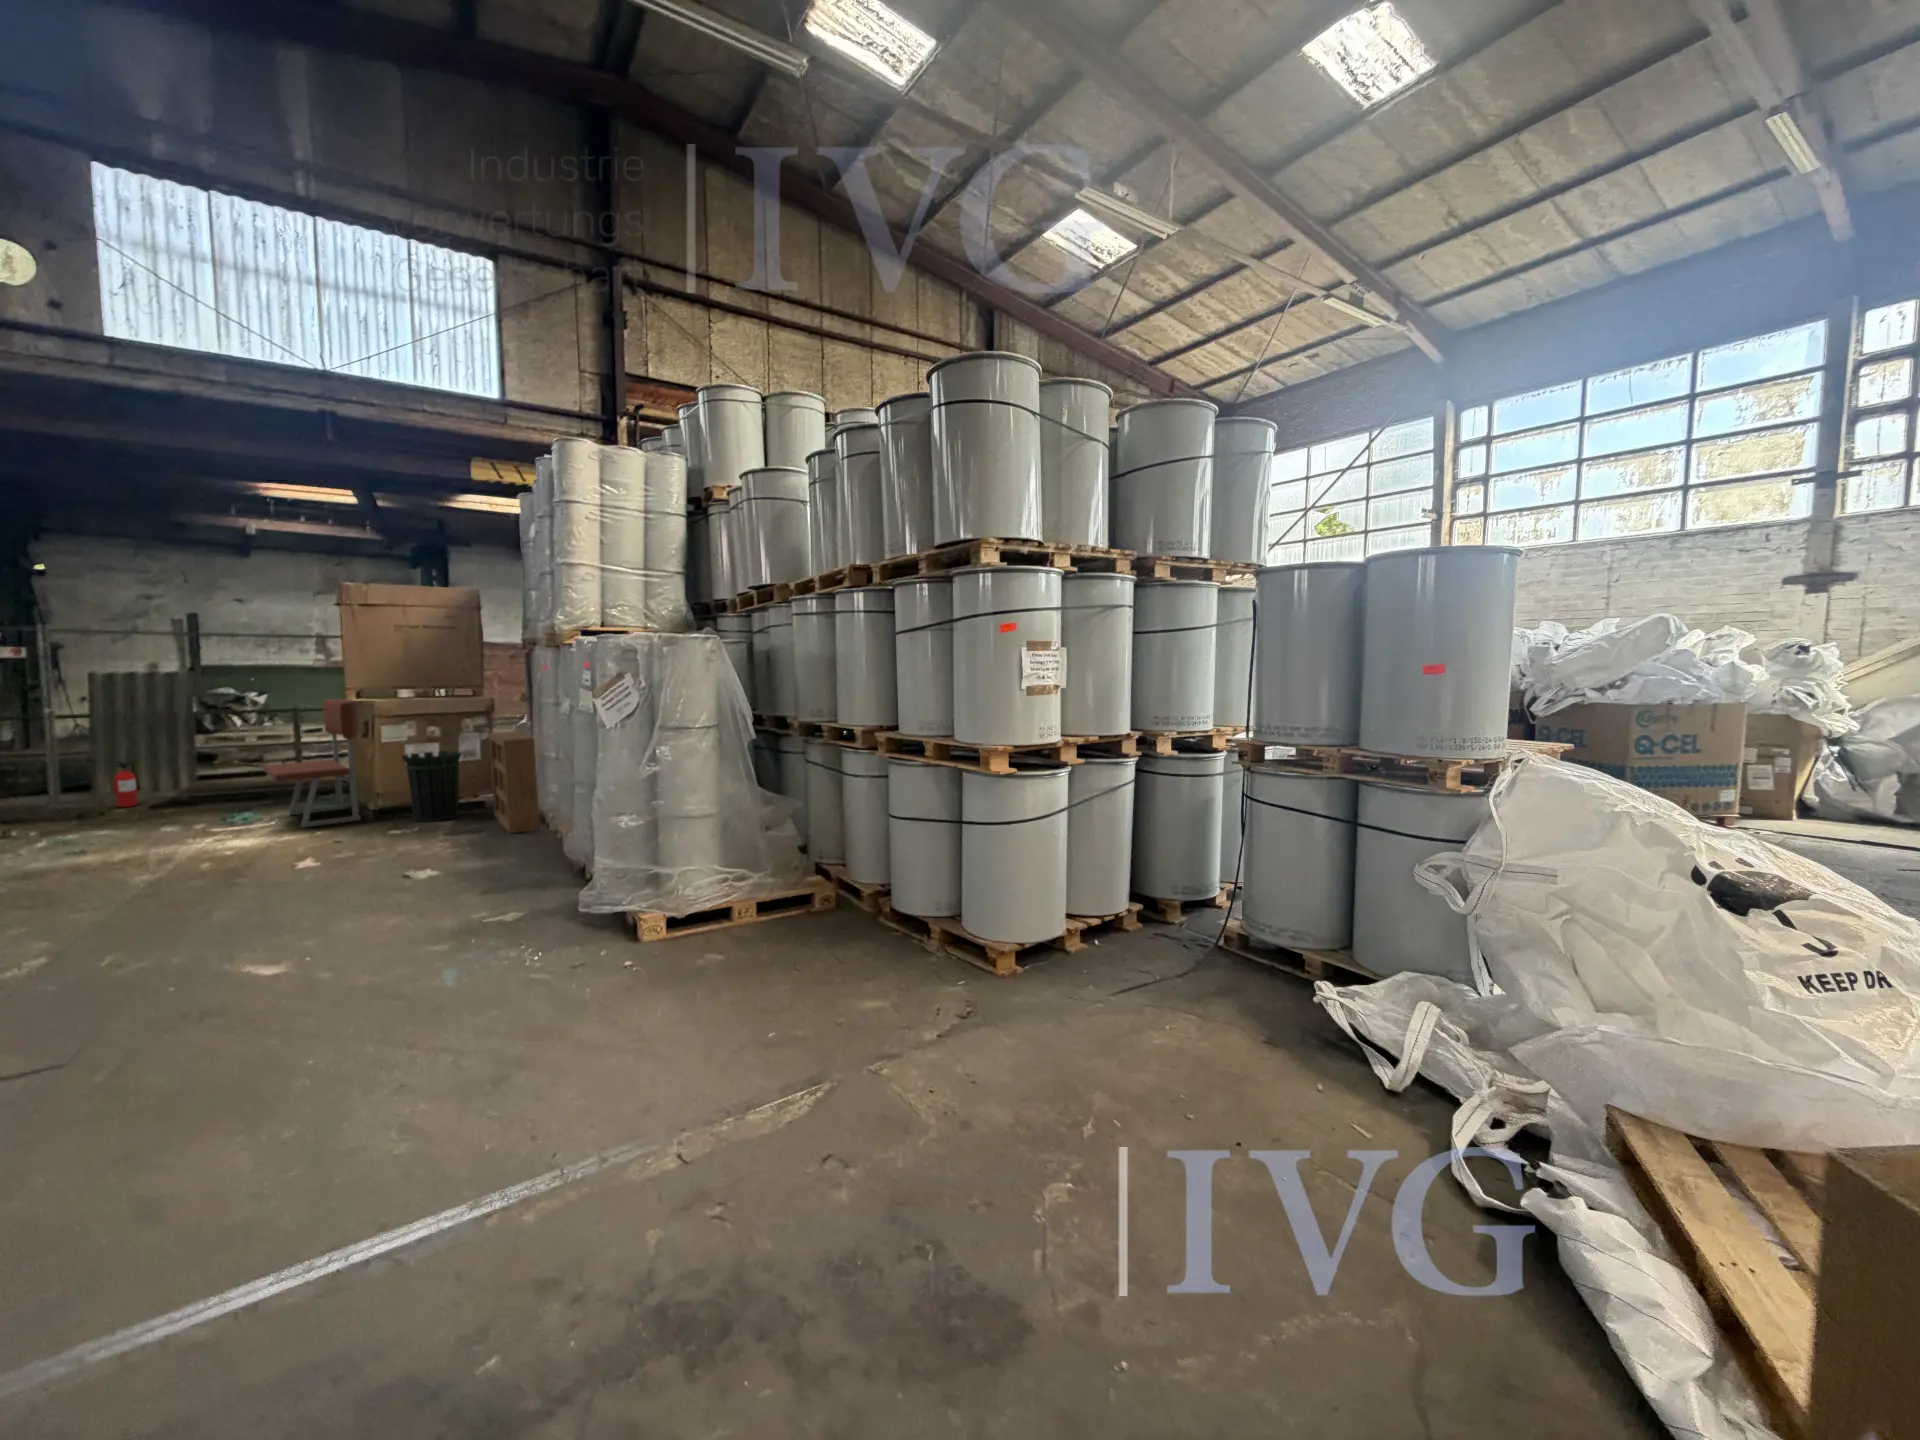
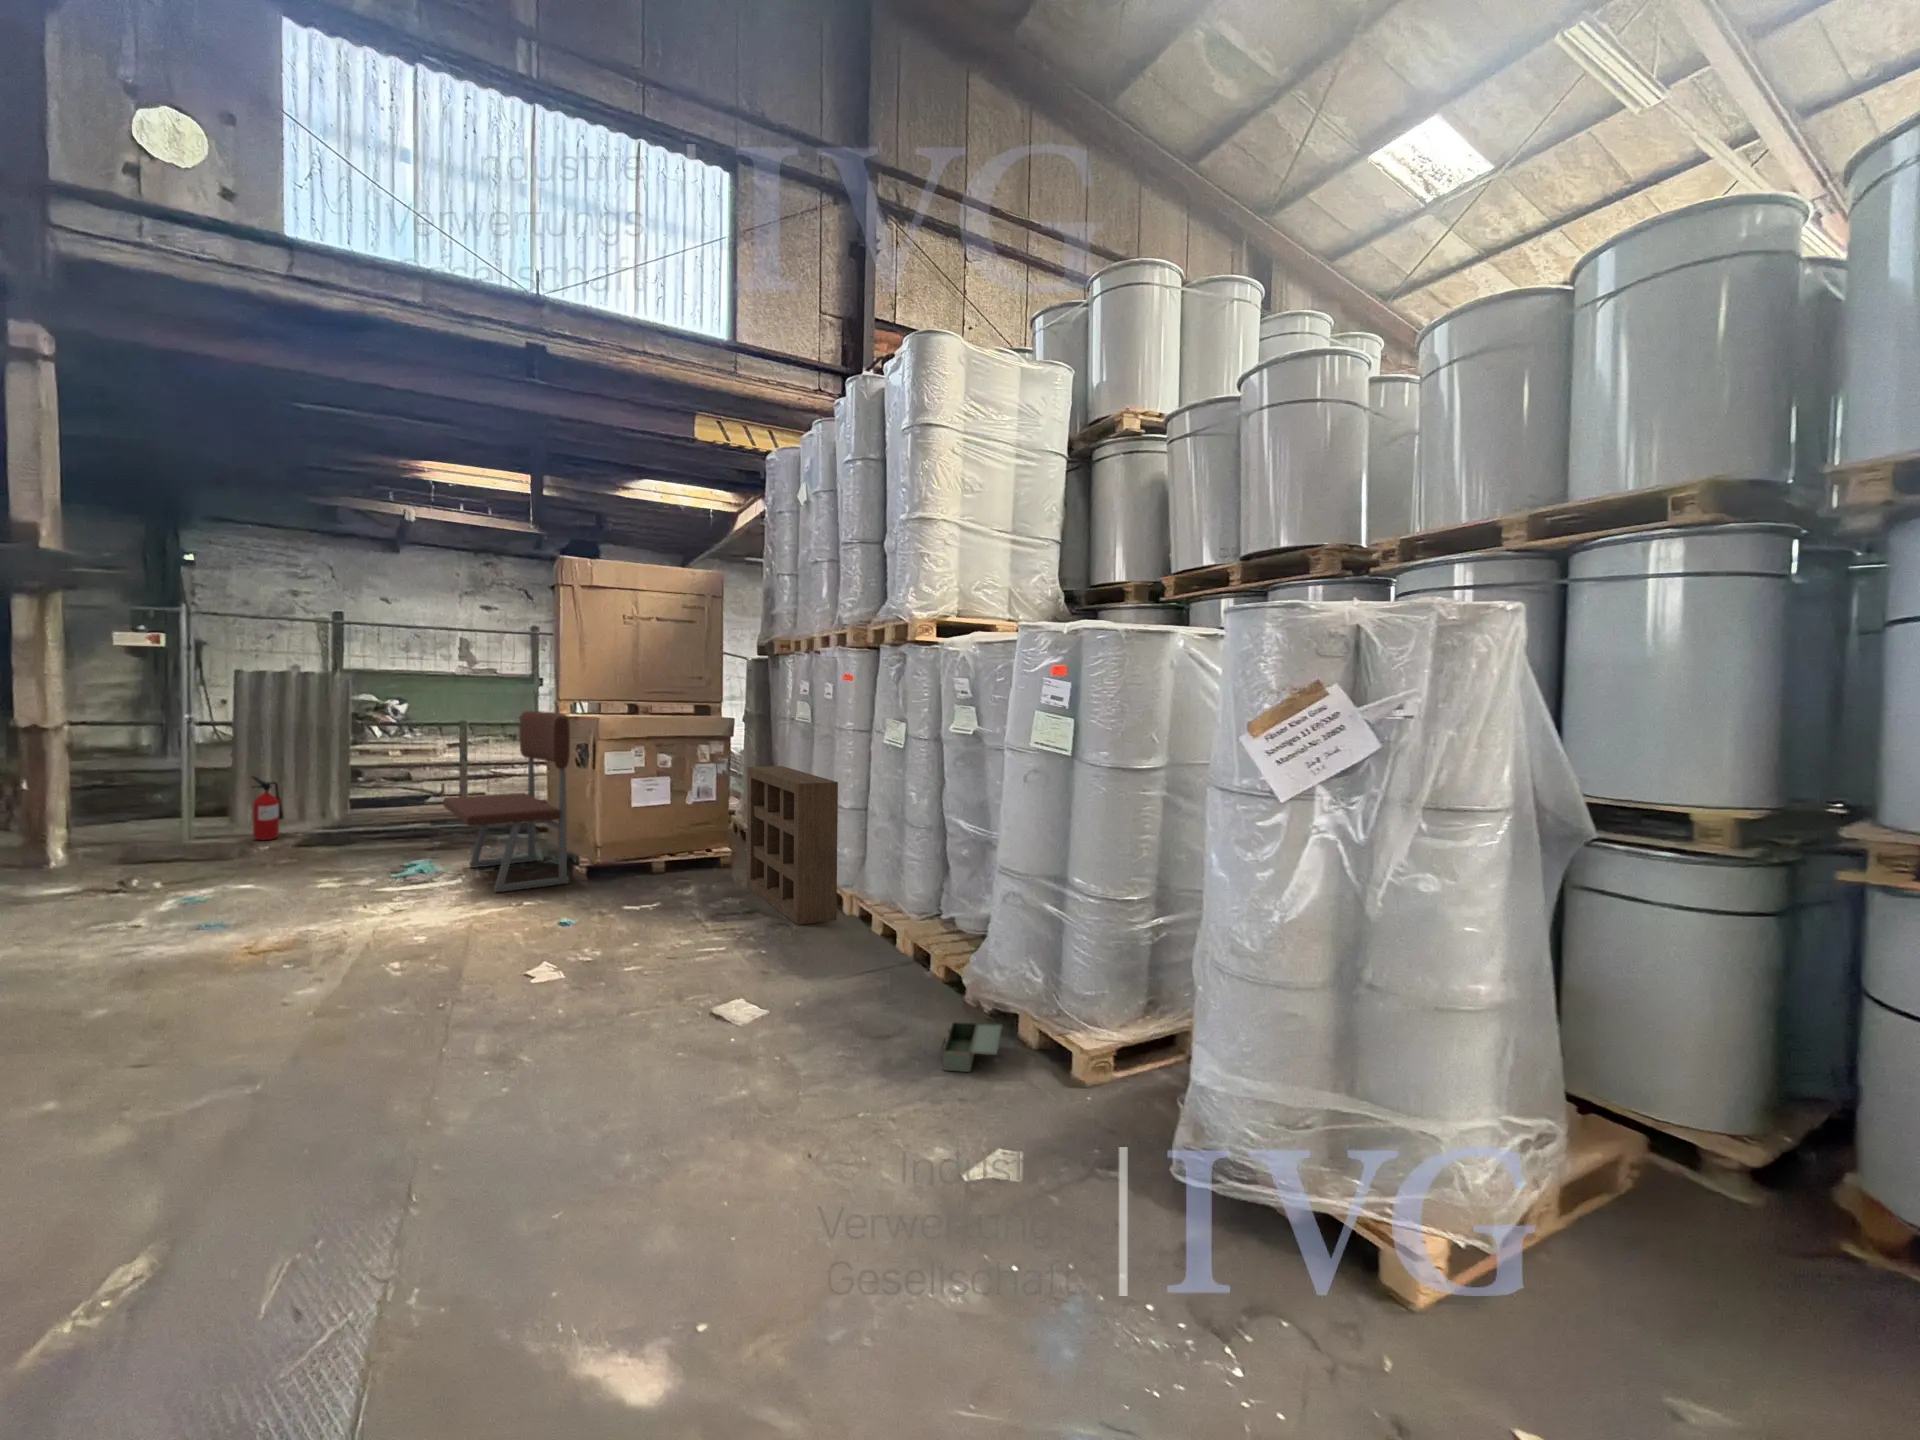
waste bin: present [402,751,462,822] -> none [630,790,708,892]
toolbox: none [528,865,576,888] -> present [941,1022,1002,1072]

